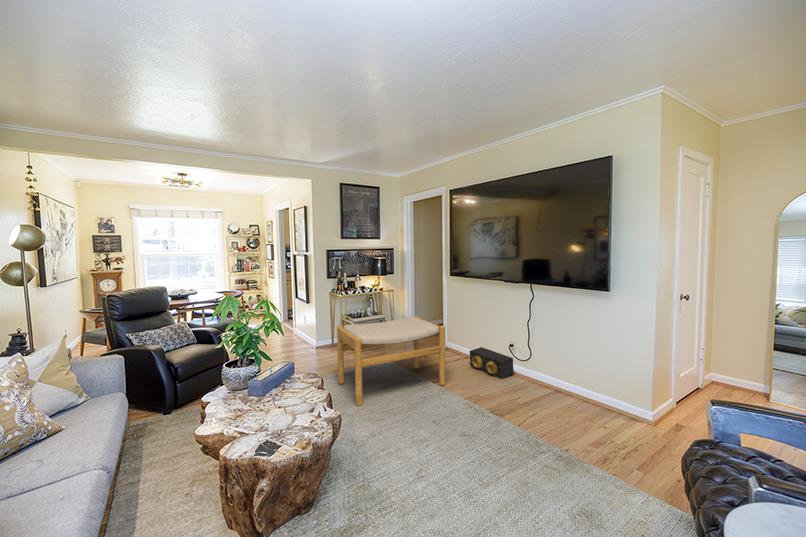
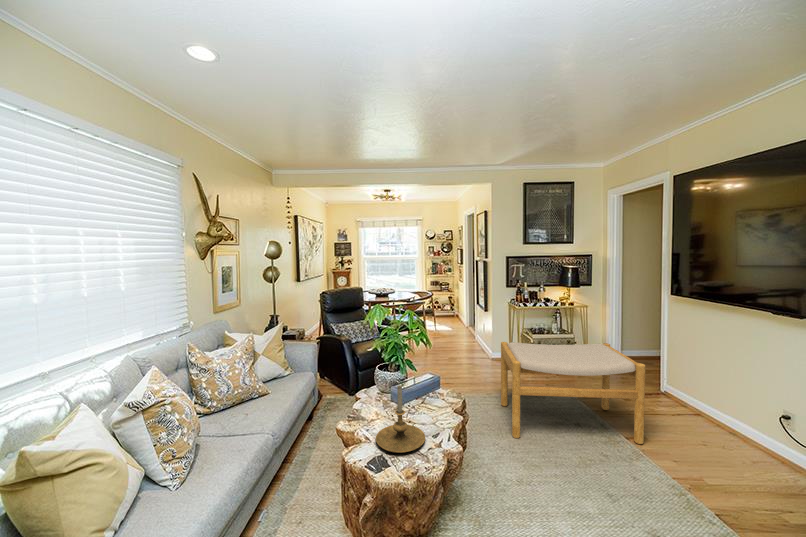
speaker: present [470,347,514,379] -> none [695,403,782,462]
candle holder: none [254,369,306,434] -> present [376,385,425,453]

